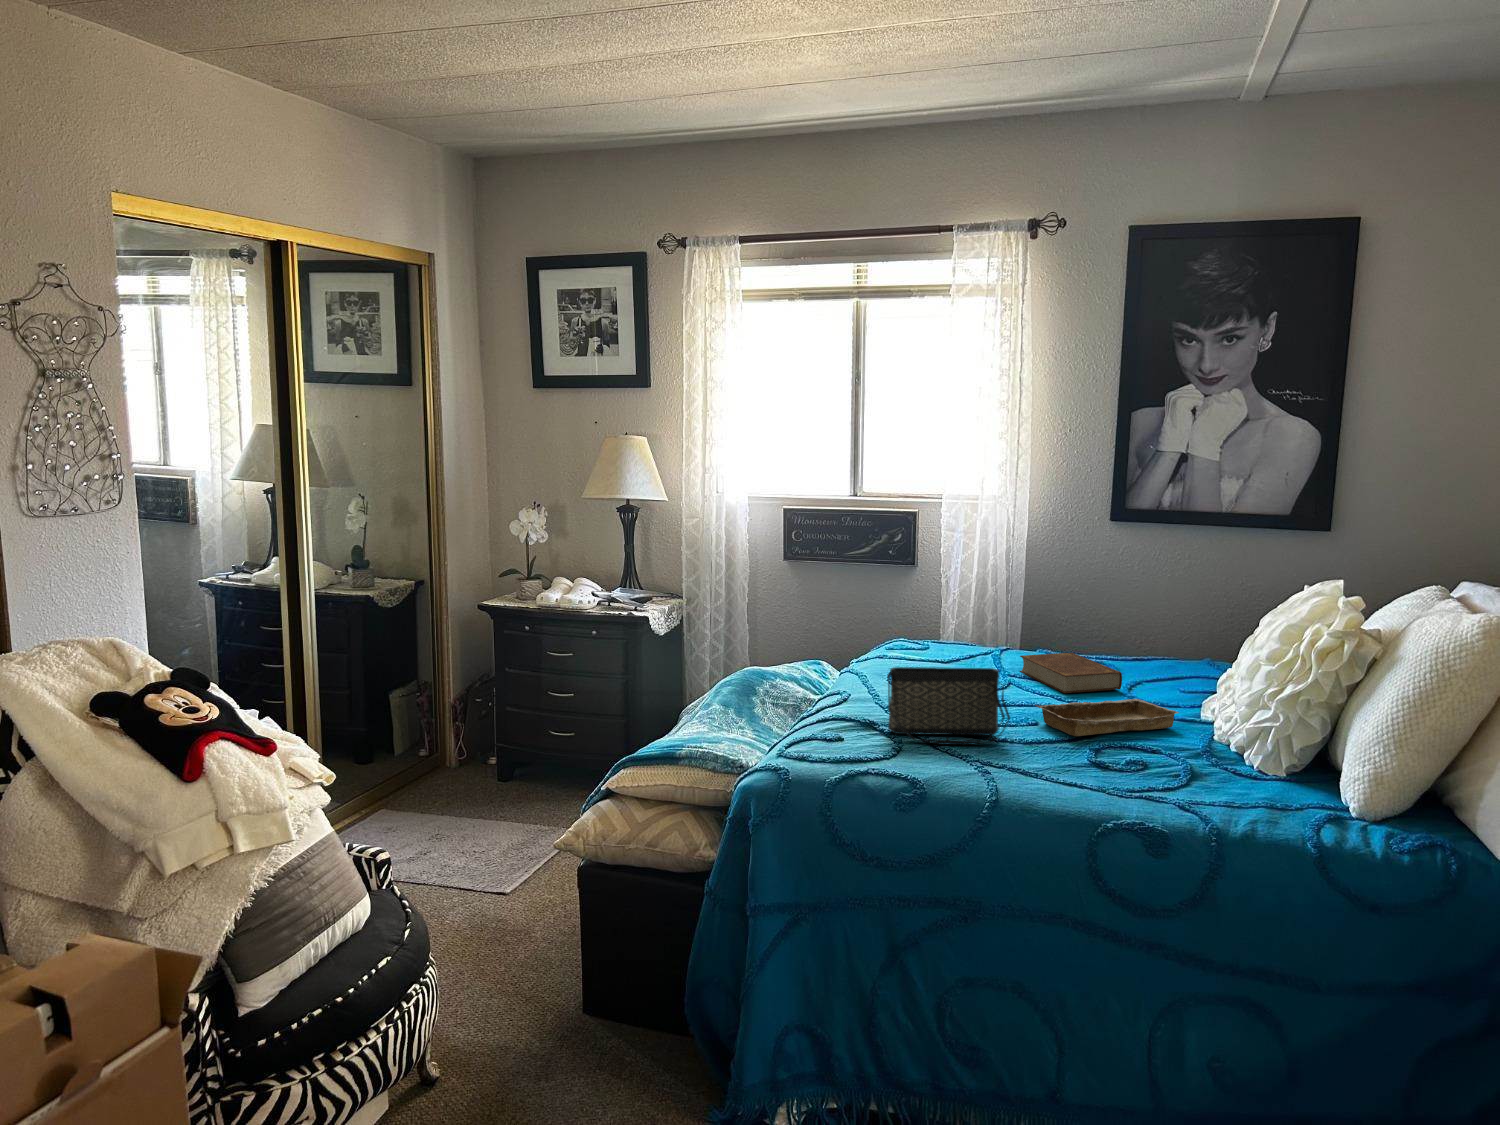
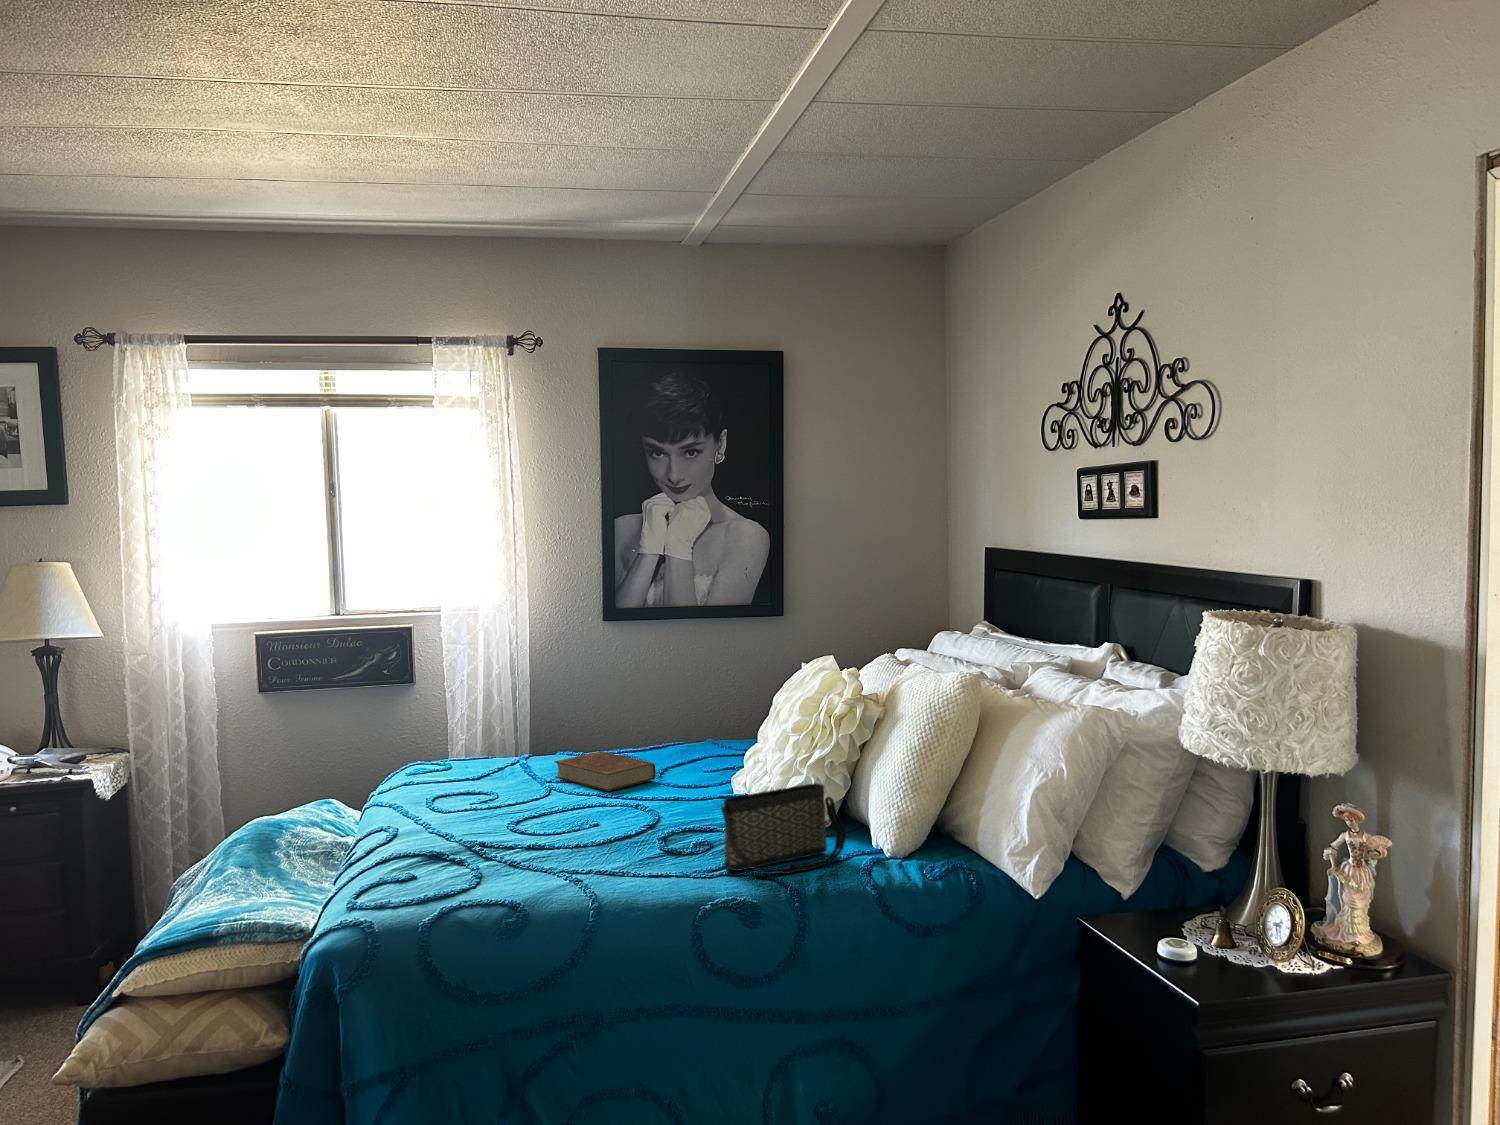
handbag: present [887,667,1010,745] -> present [721,783,847,874]
tray: present [1036,699,1179,736] -> none [594,786,721,830]

